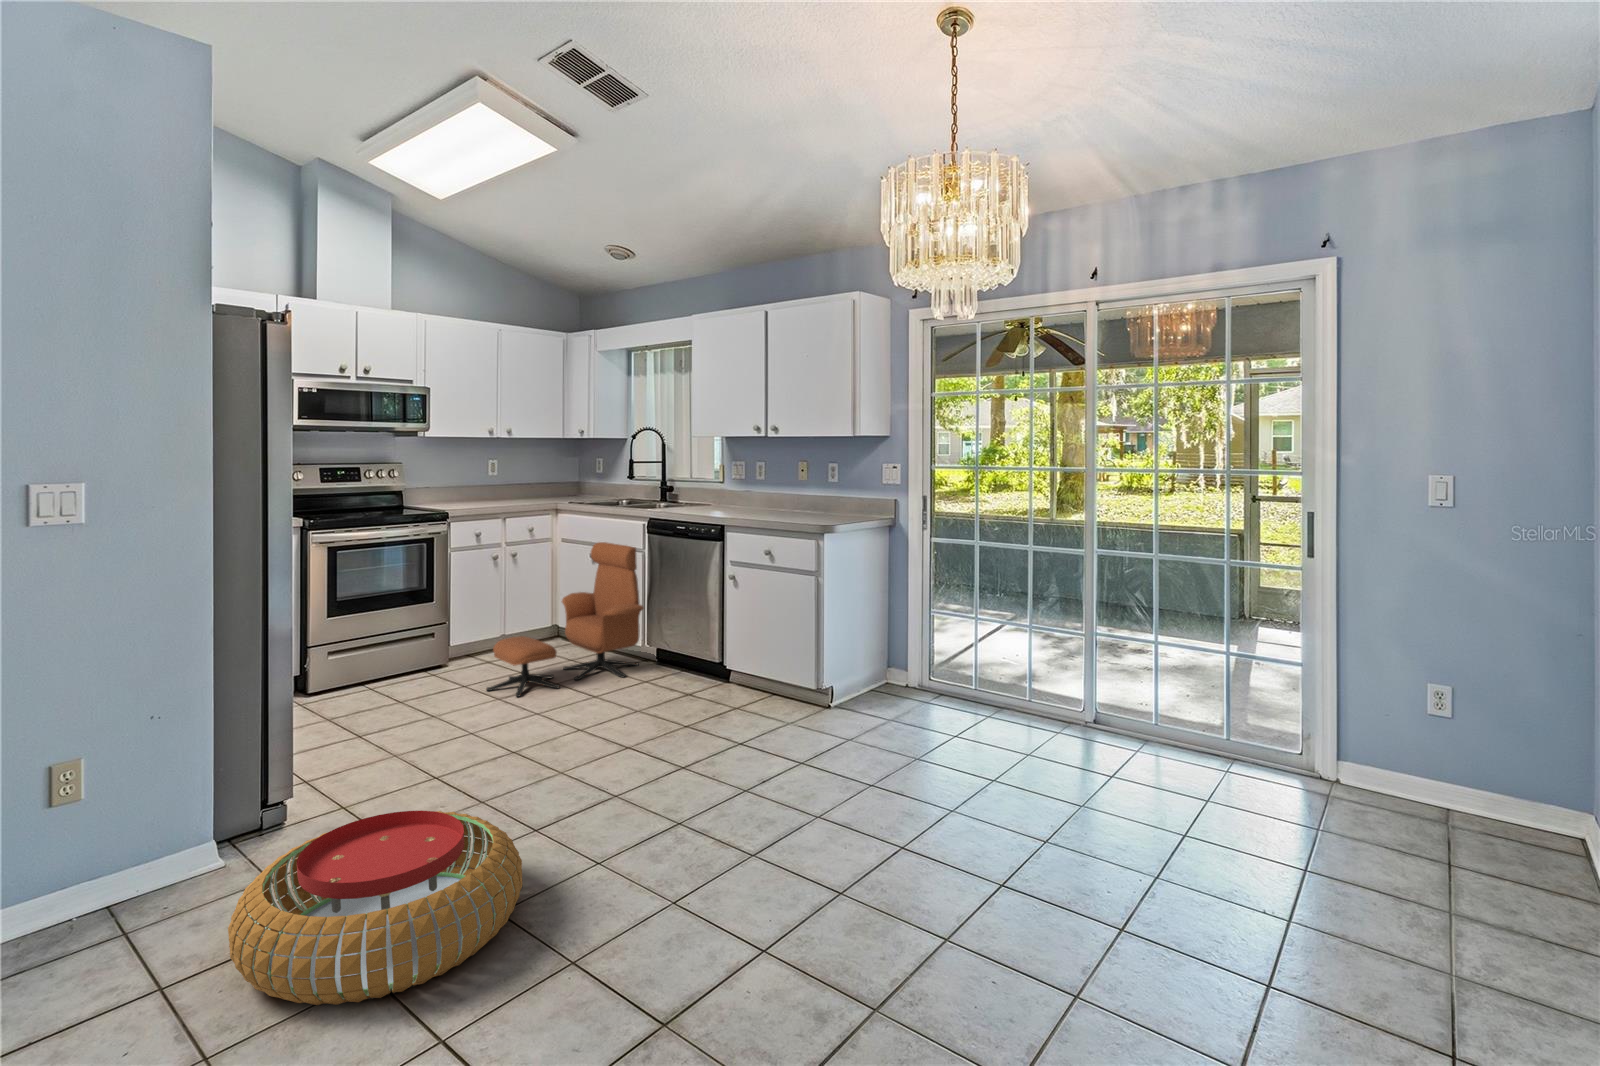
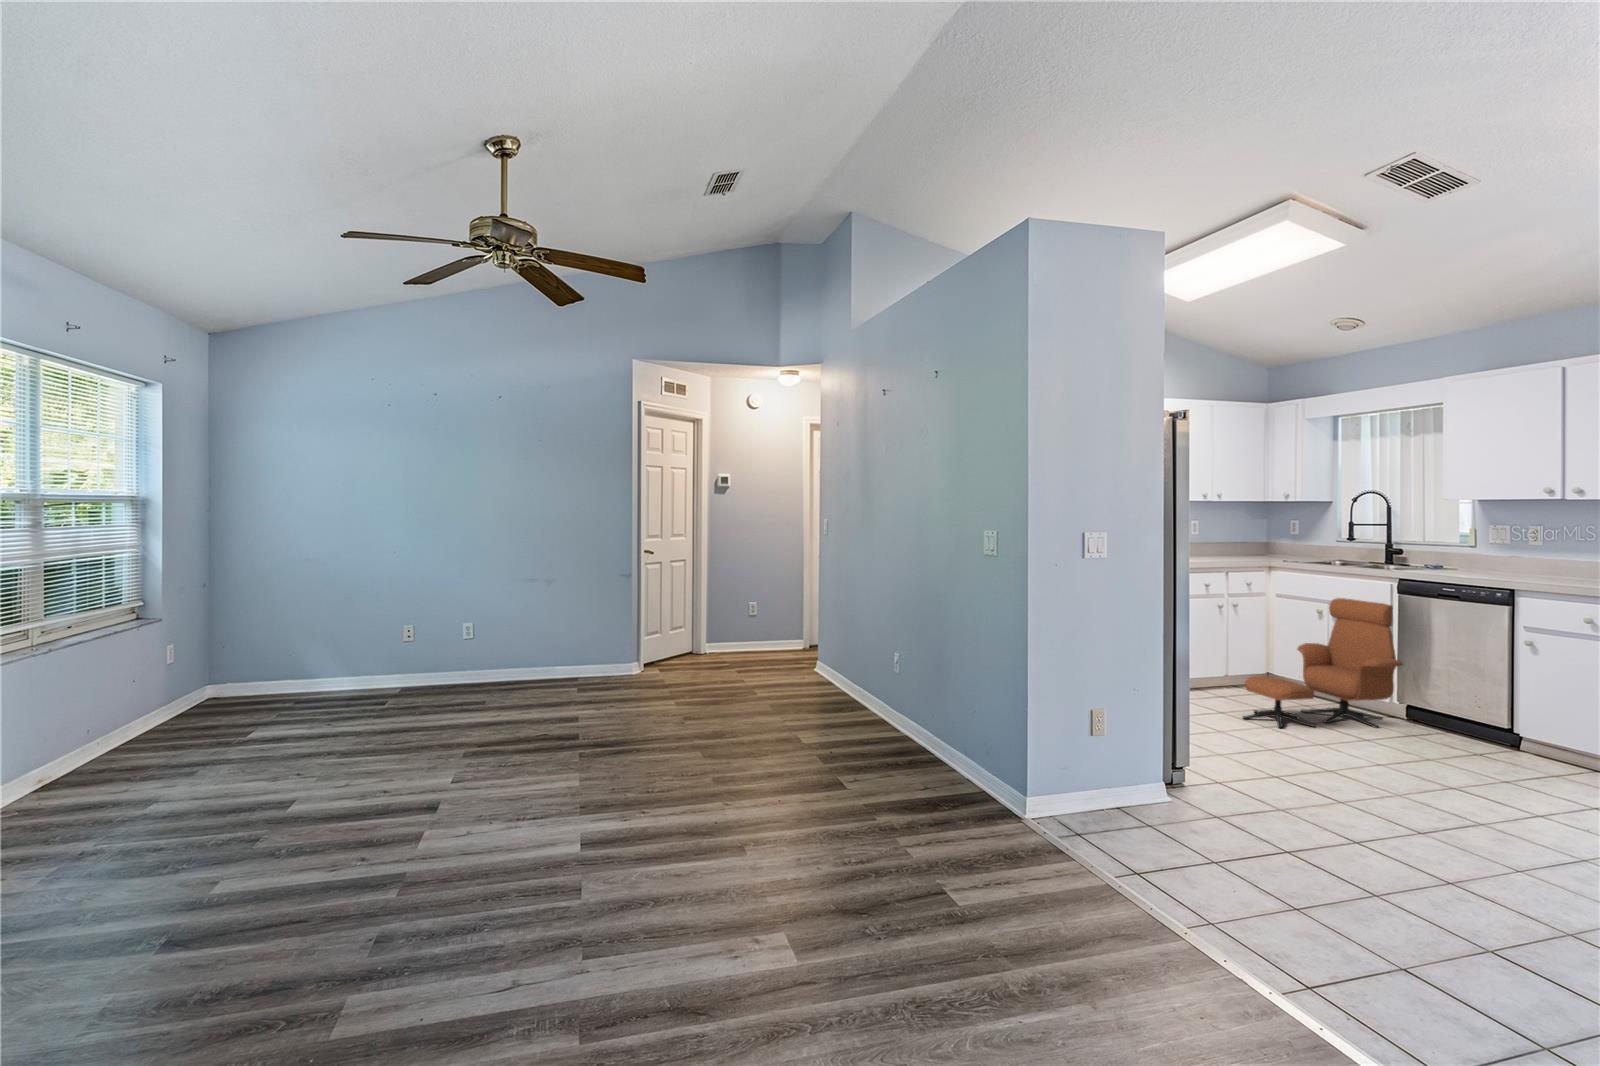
pouf: present [228,811,523,1005] -> none [1250,786,1489,914]

